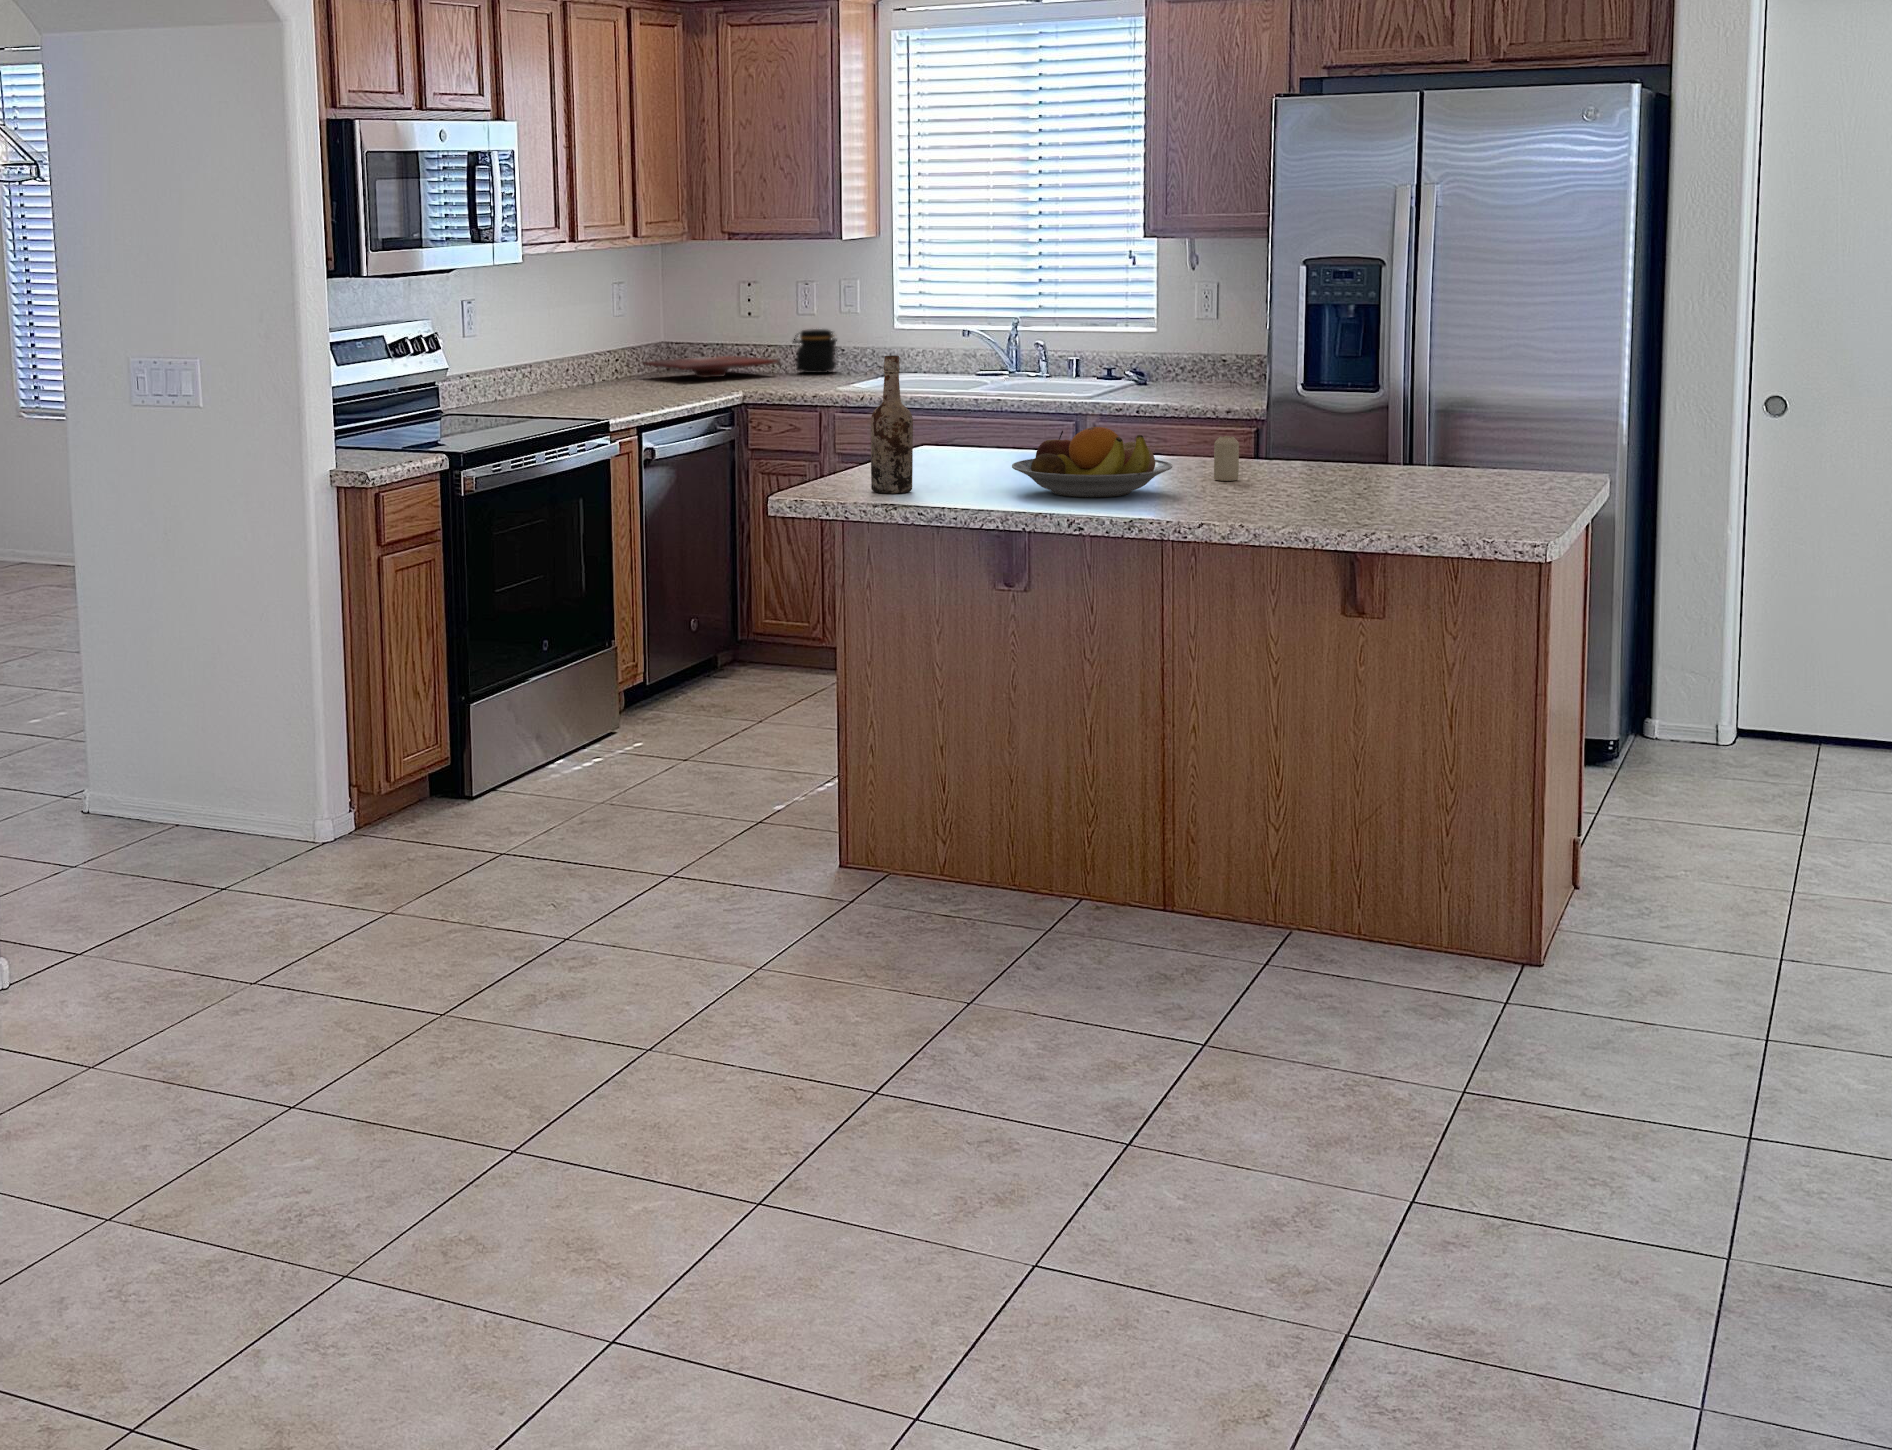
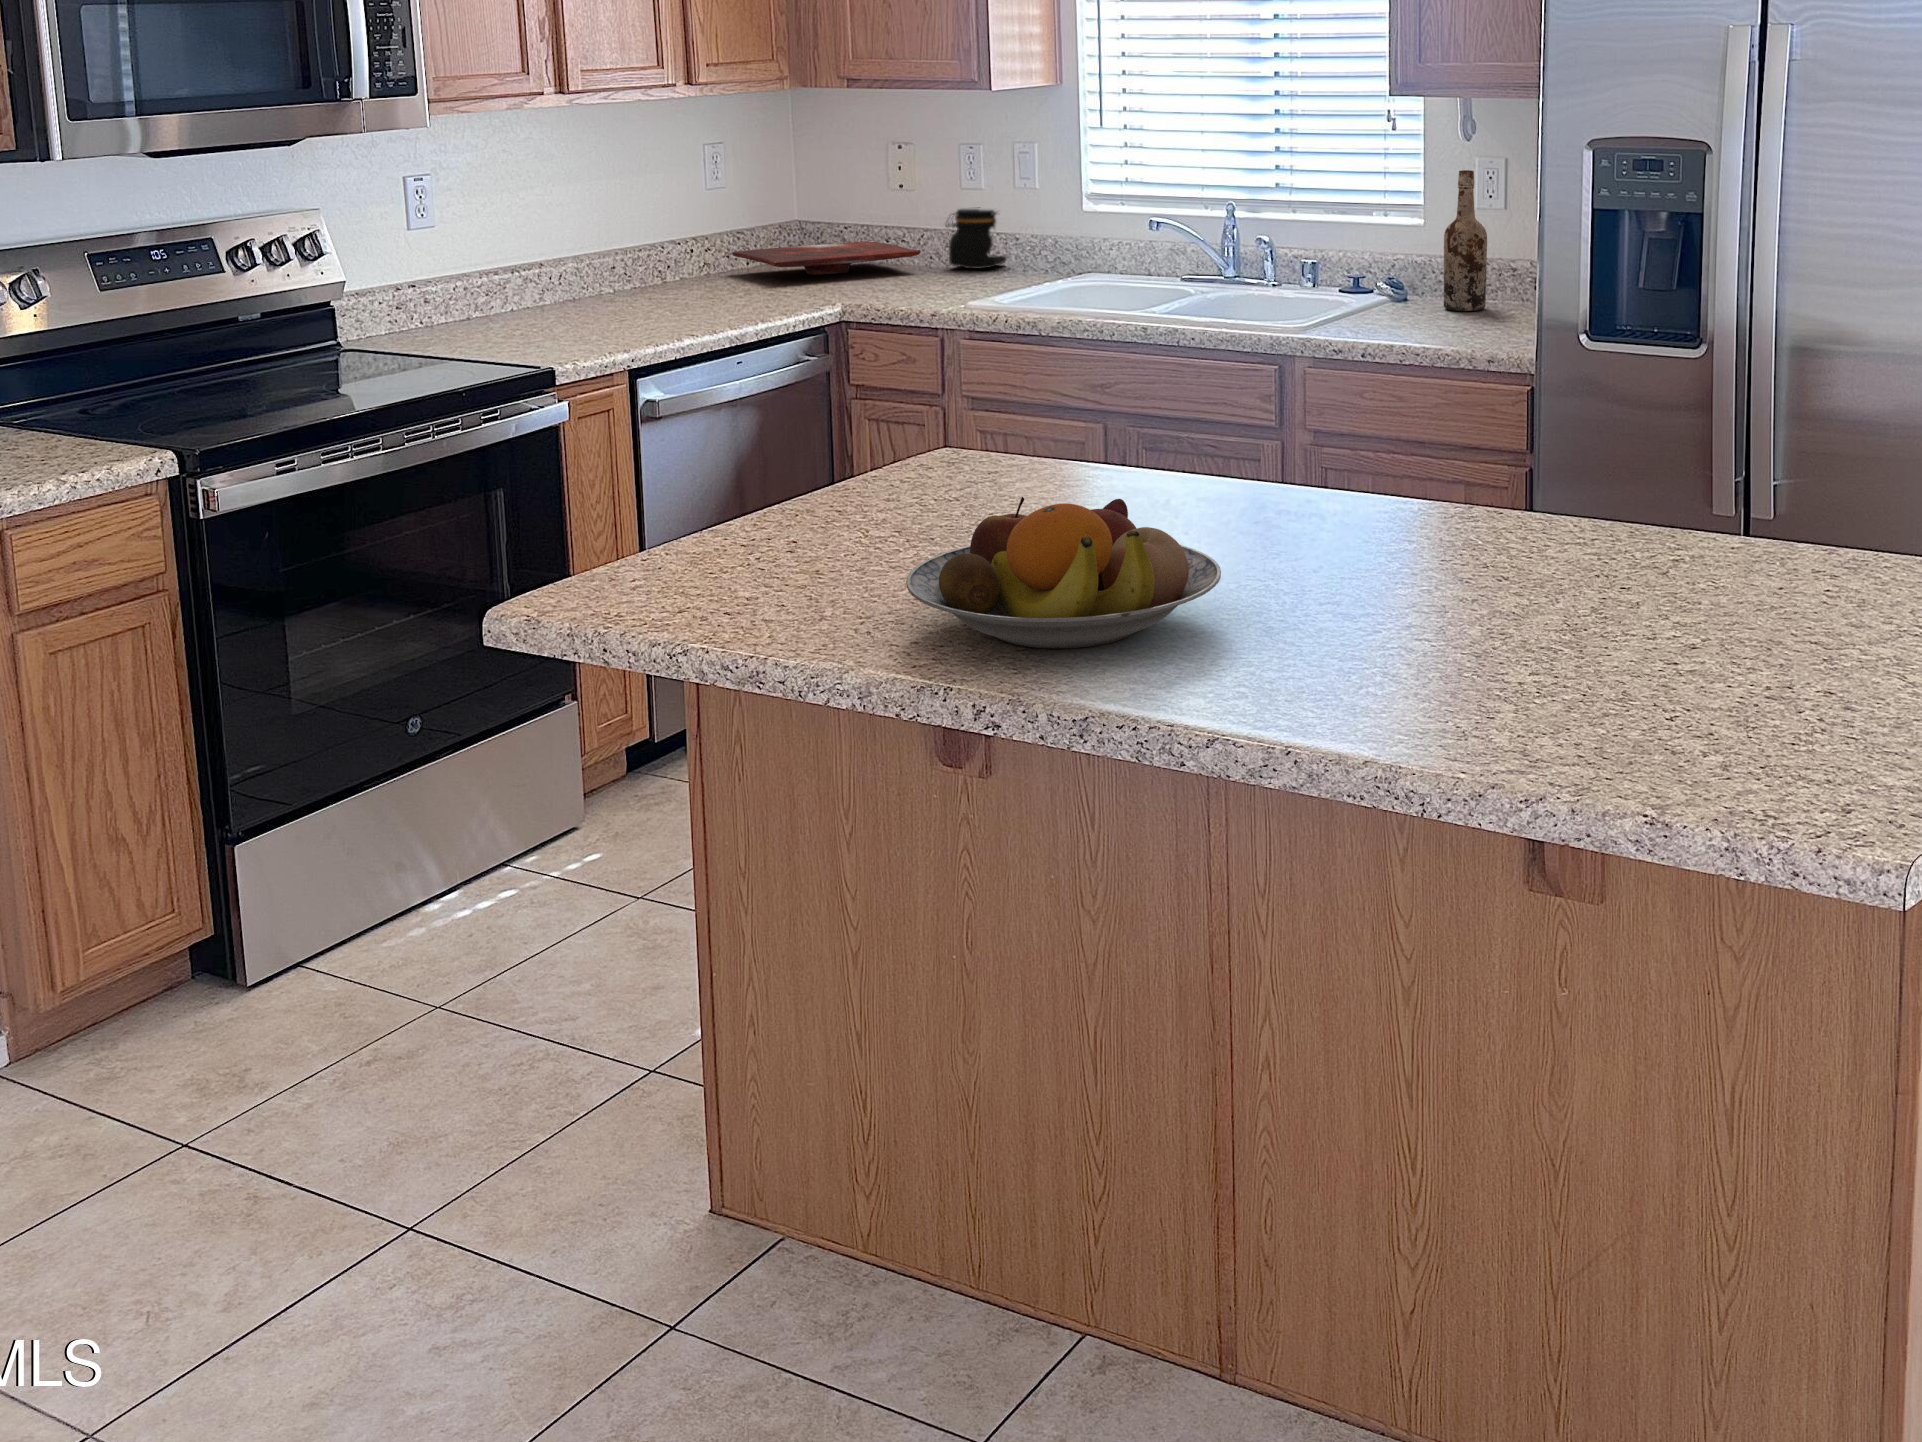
wine bottle: present [871,356,913,493] -> present [1444,170,1487,311]
candle: present [1214,436,1239,481] -> none [1338,494,1384,582]

